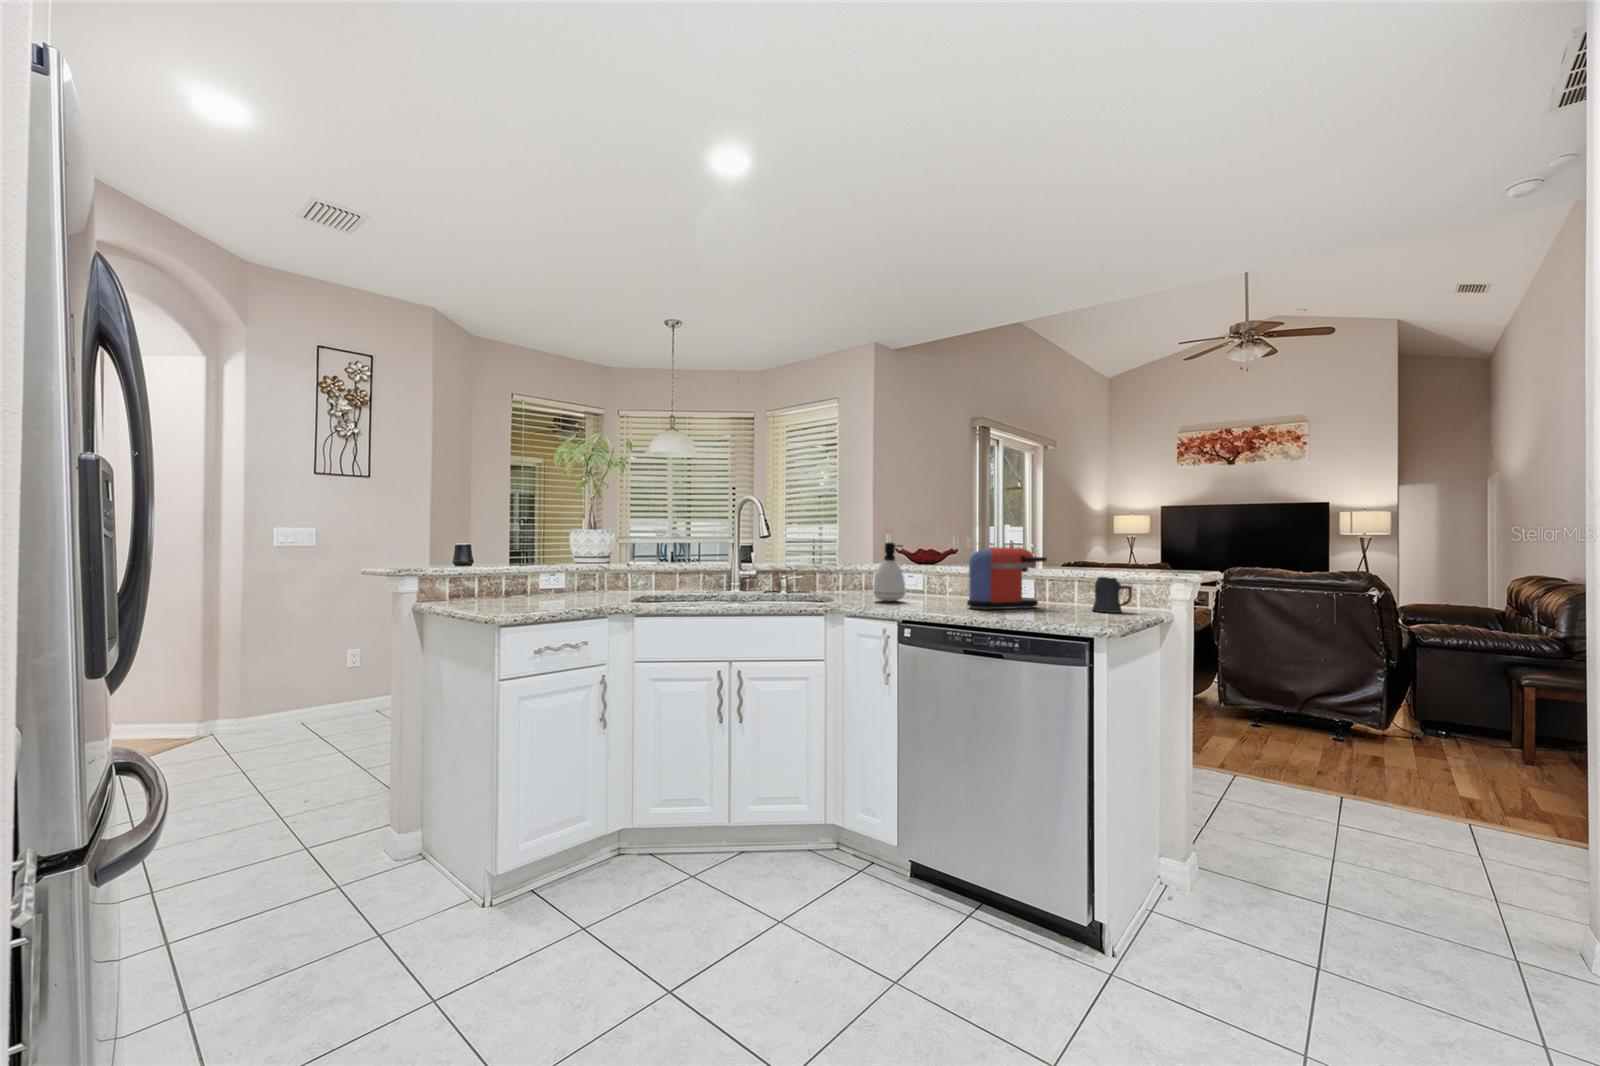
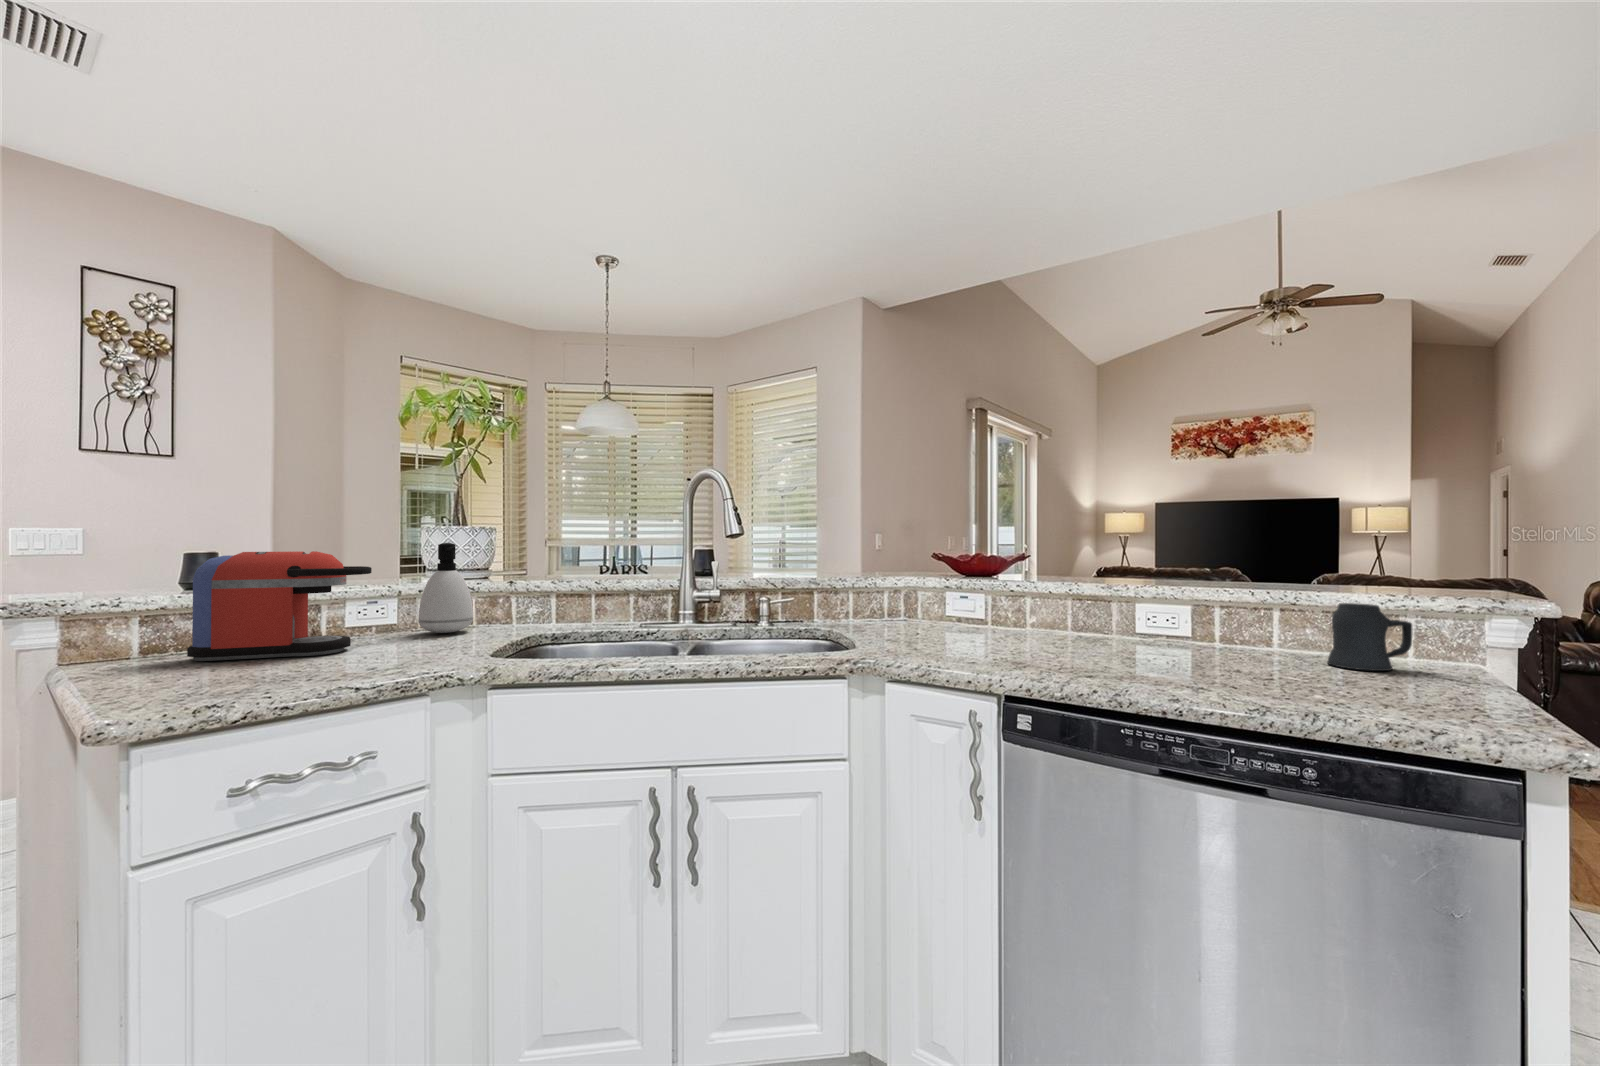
soap dispenser: present [874,542,905,602] -> present [418,543,473,633]
coffee maker: present [967,547,1047,609] -> present [187,551,372,661]

